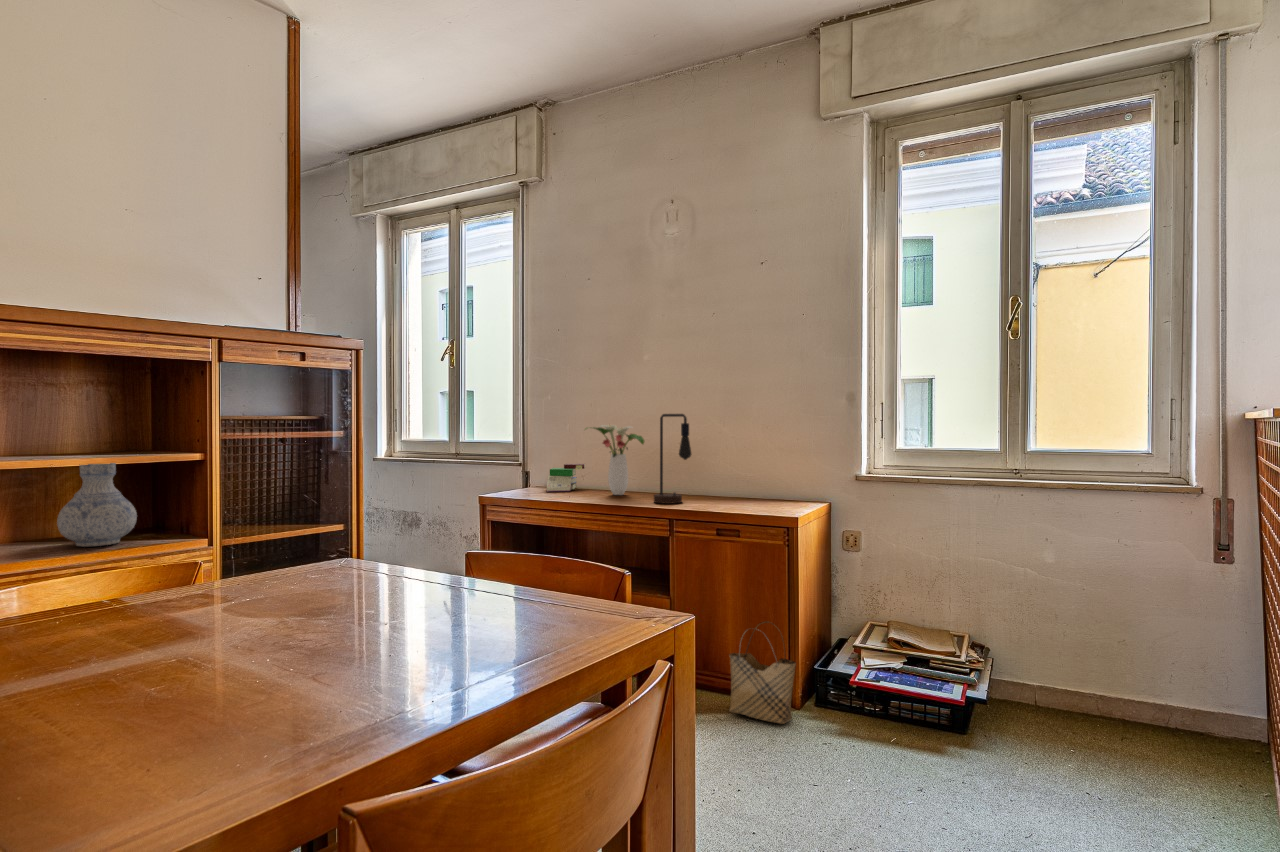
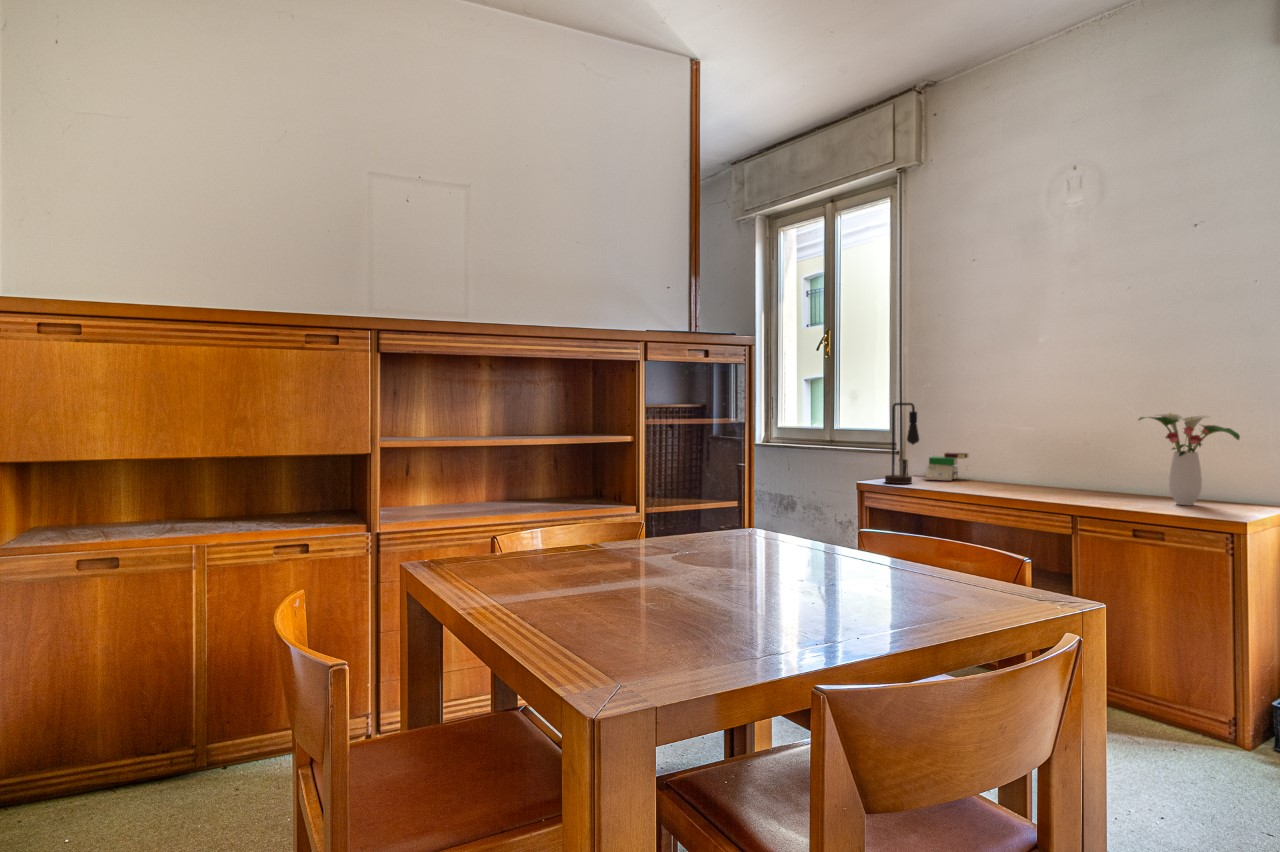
table lamp: present [654,414,692,504] -> present [885,403,919,484]
flower arrangement: present [586,425,644,495] -> present [1139,413,1240,505]
vase: present [57,463,137,546] -> none [539,438,588,506]
woven basket: present [729,621,796,724] -> none [1149,641,1246,762]

